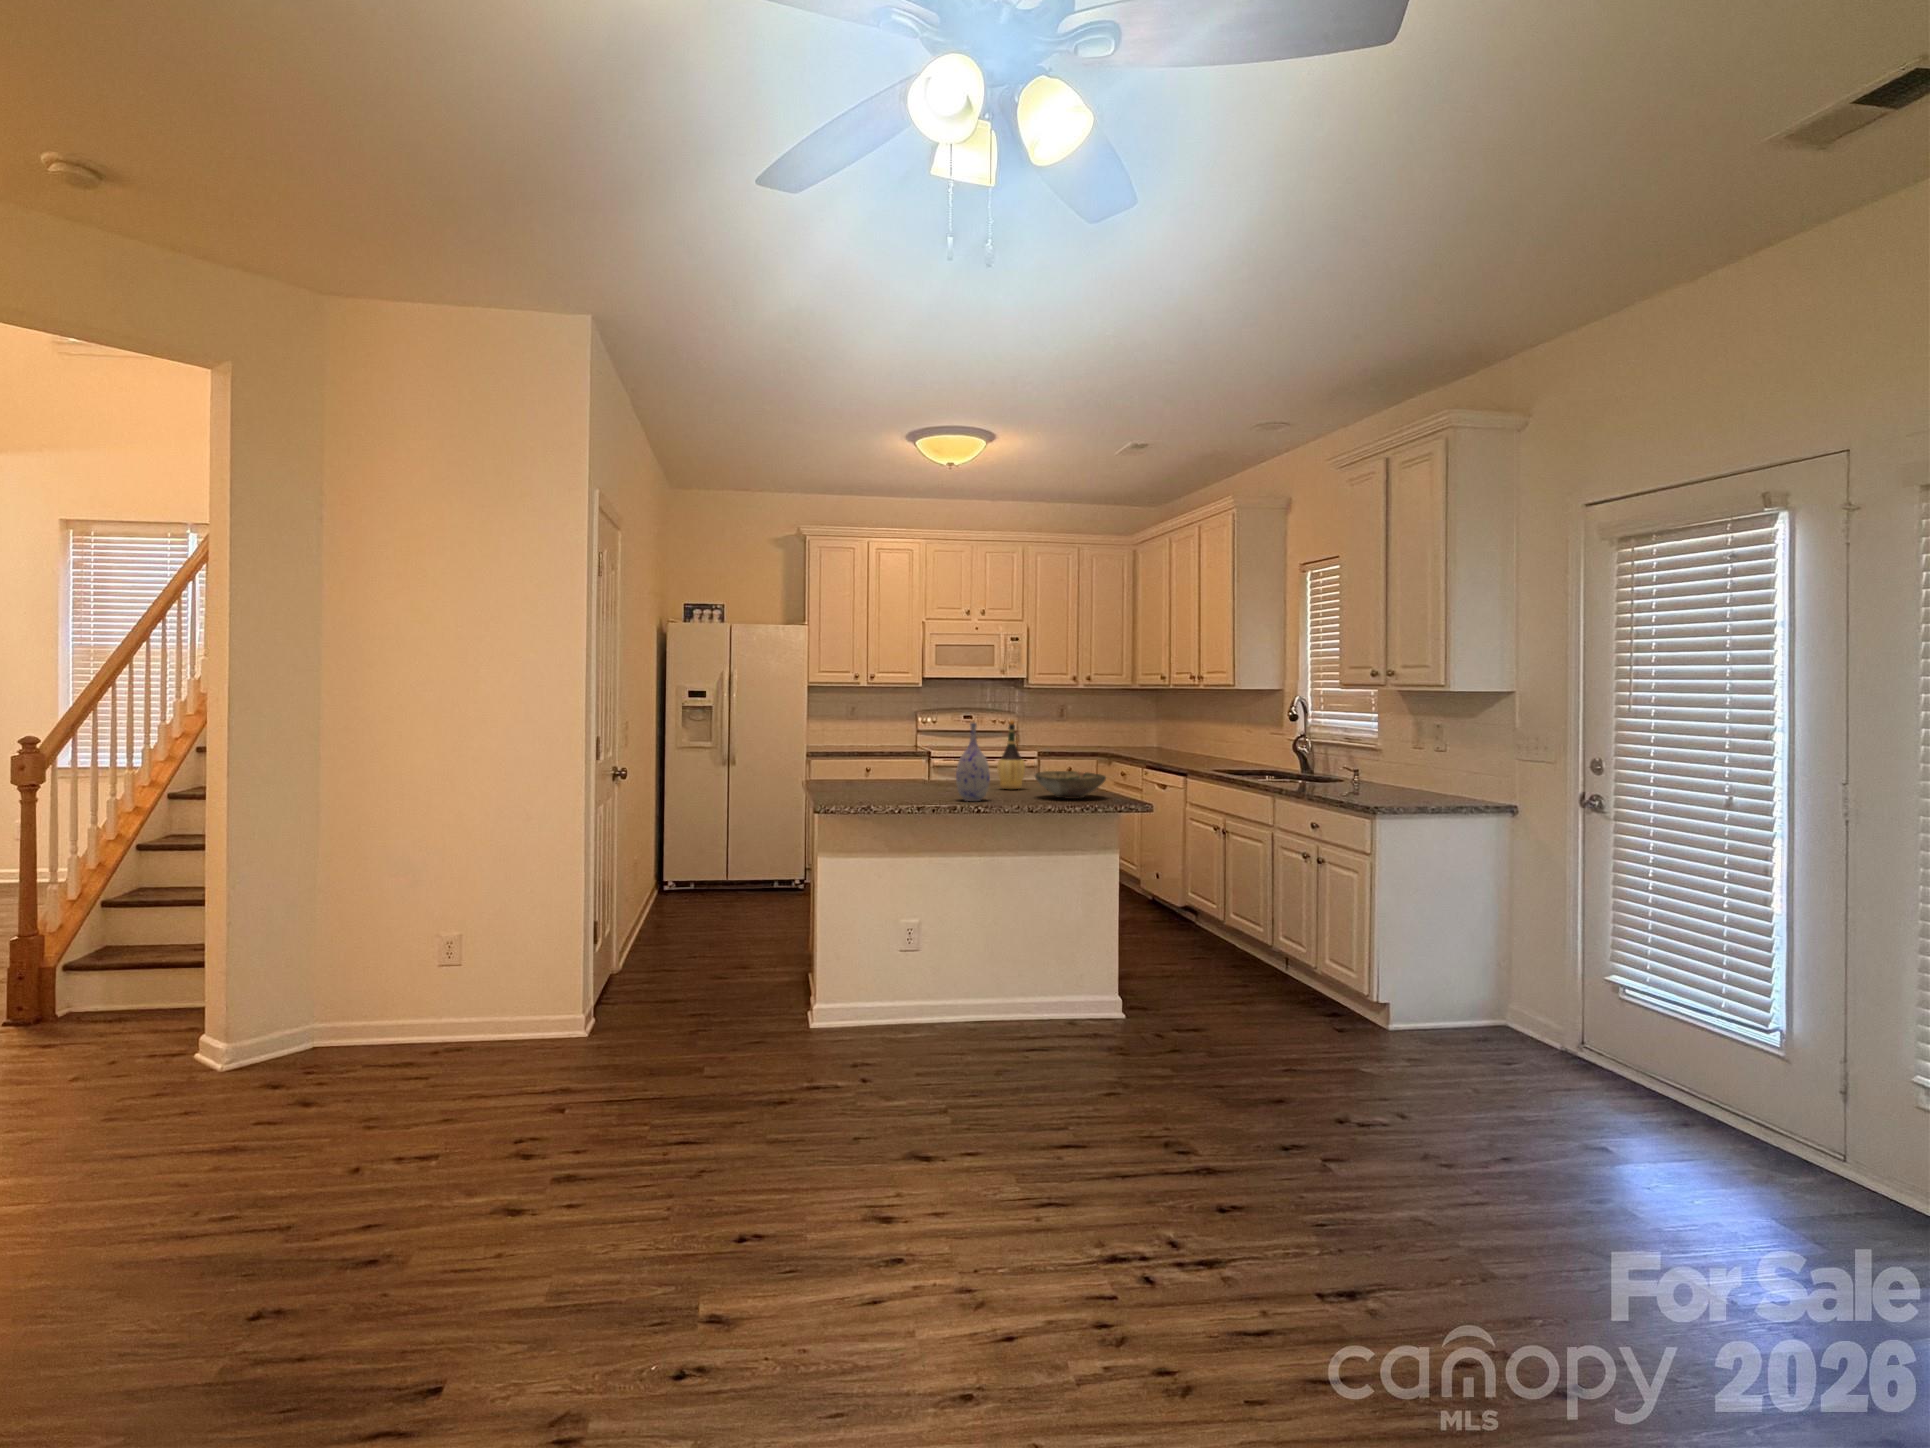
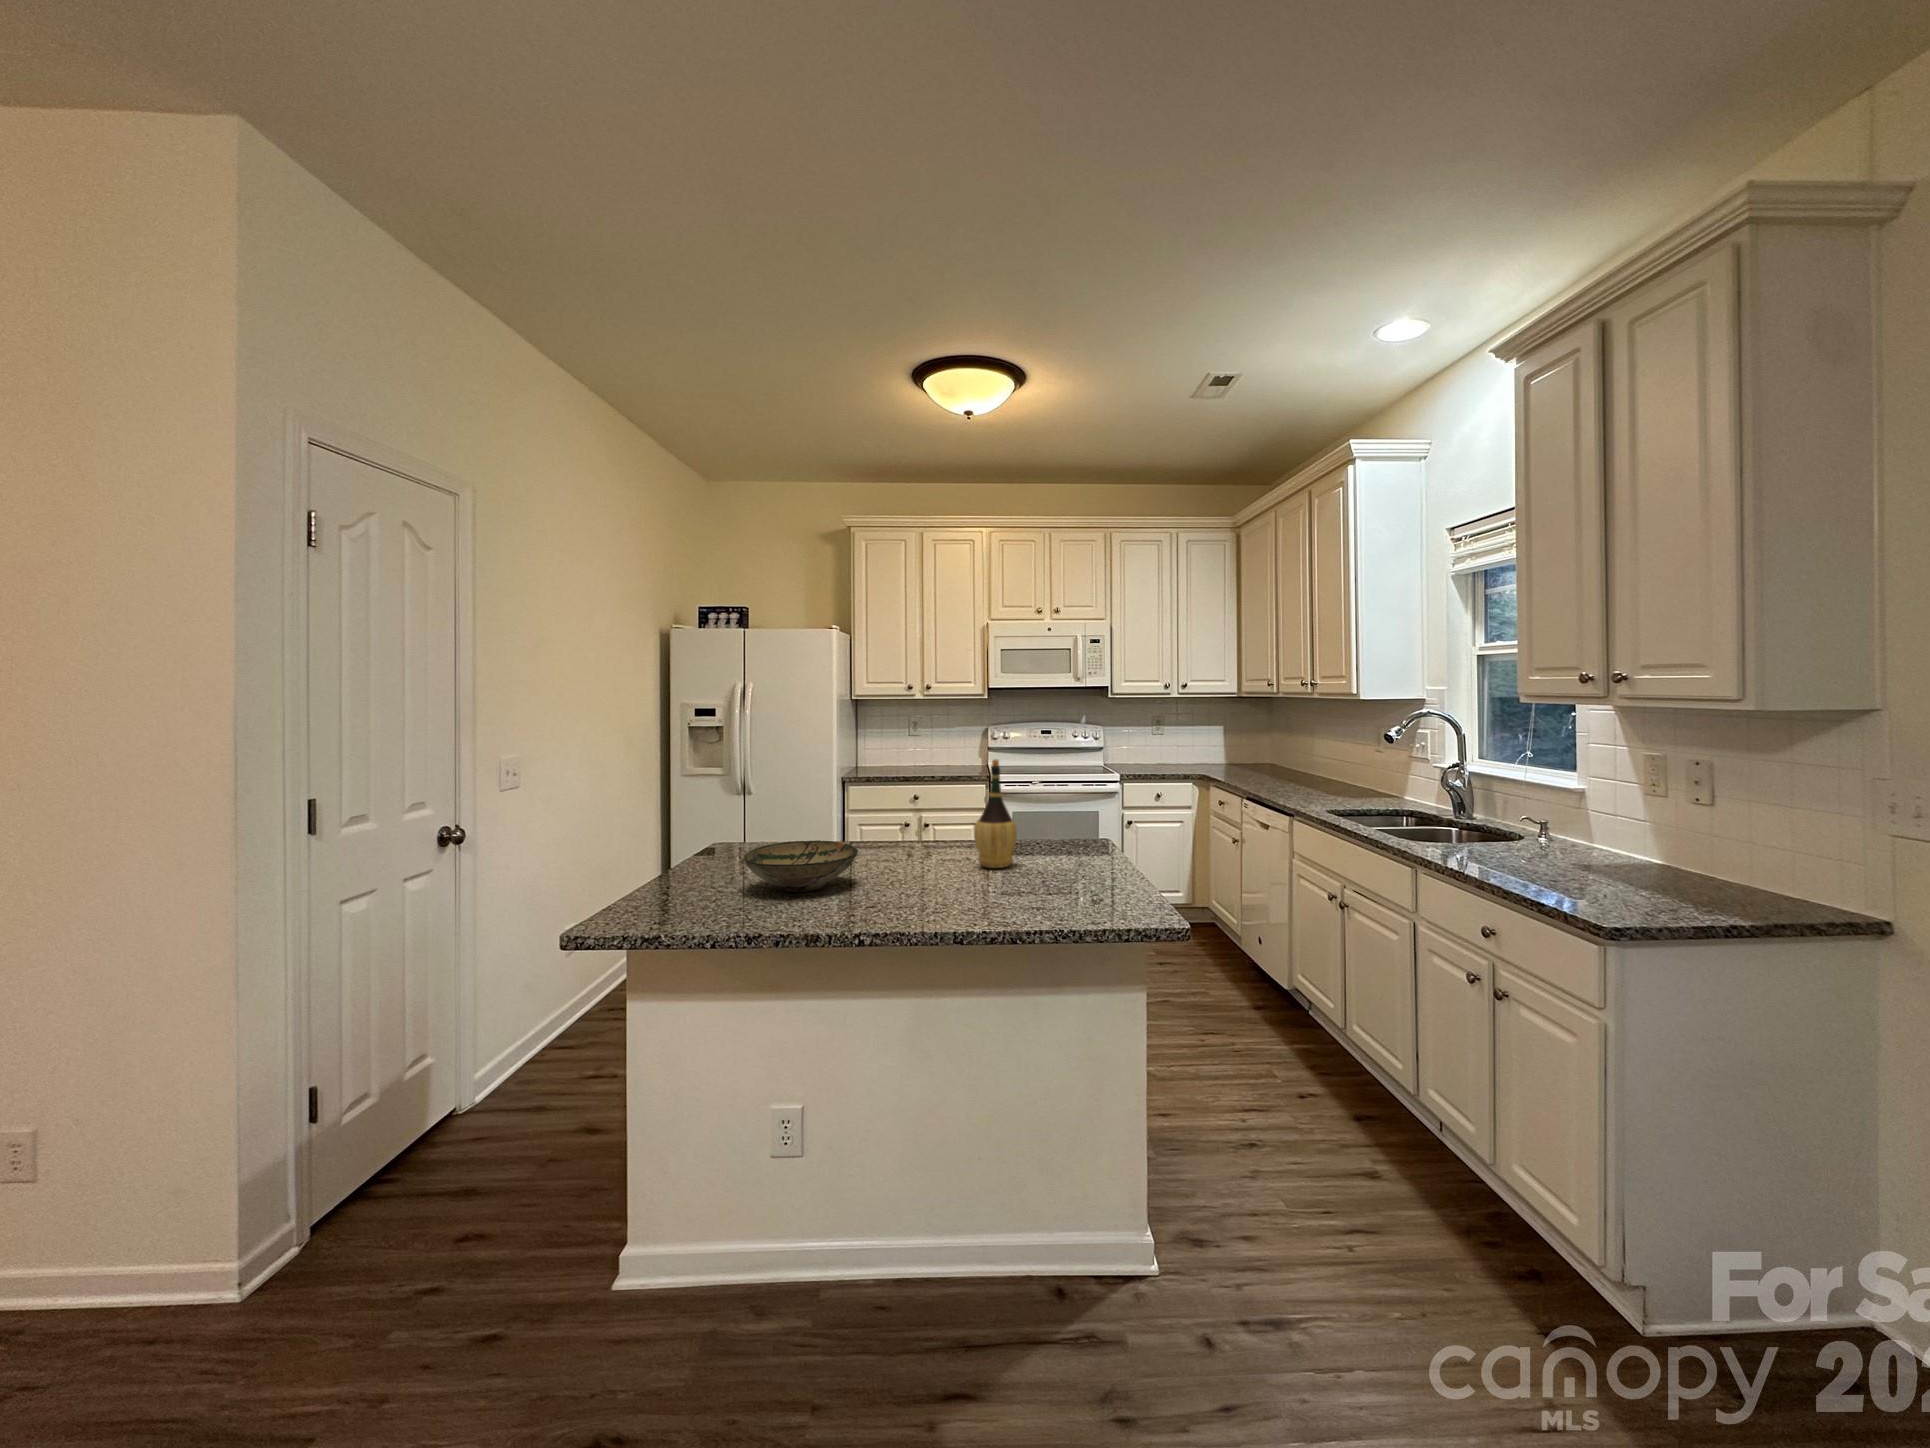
vase: present [956,723,990,801] -> none [857,775,915,912]
bowl: present [1035,771,1106,799] -> present [744,840,858,892]

